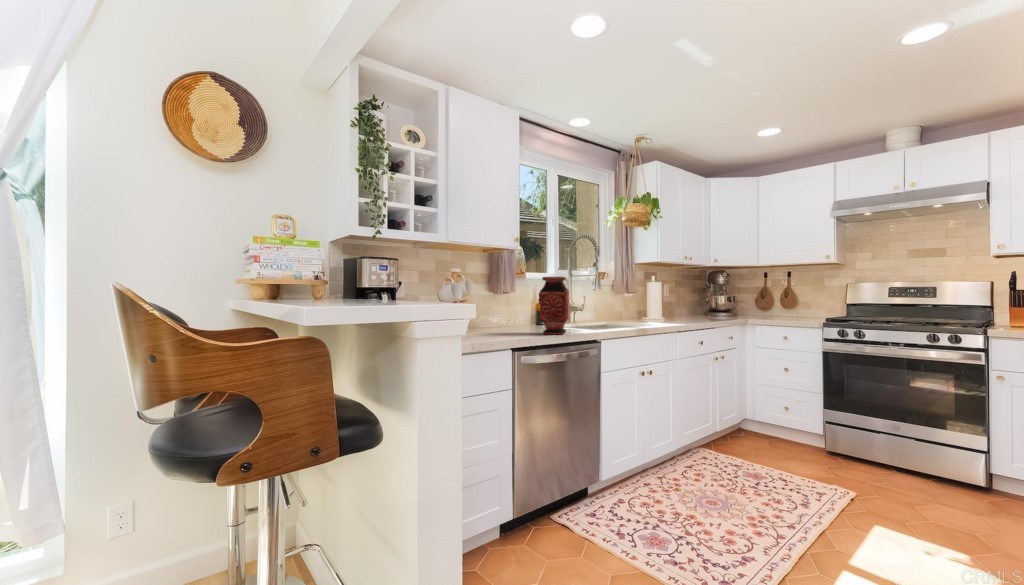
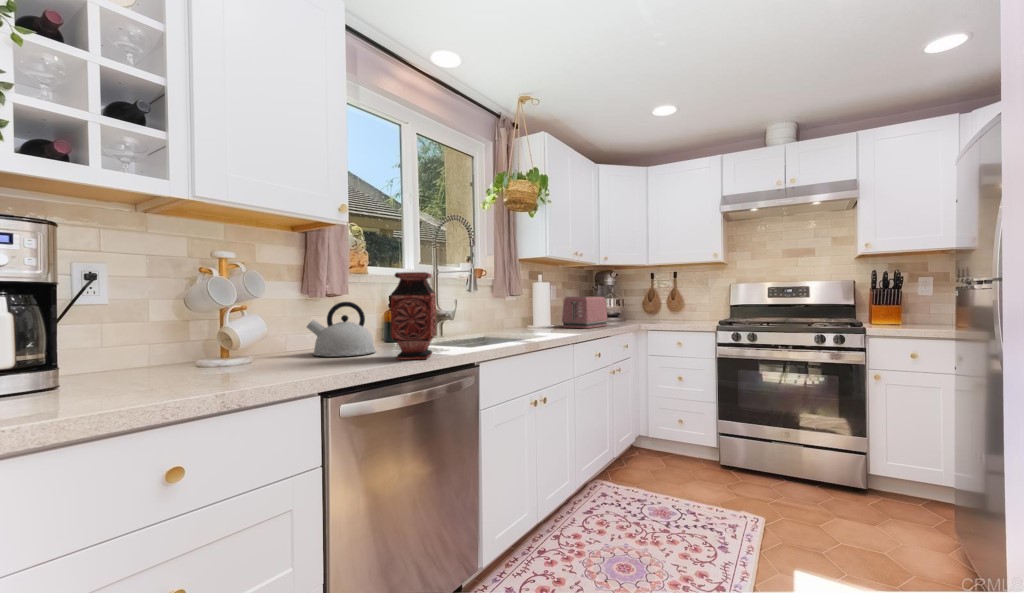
toaster: none [673,295,717,321] -> present [562,296,607,328]
kettle: none [485,296,528,331] -> present [307,302,376,357]

